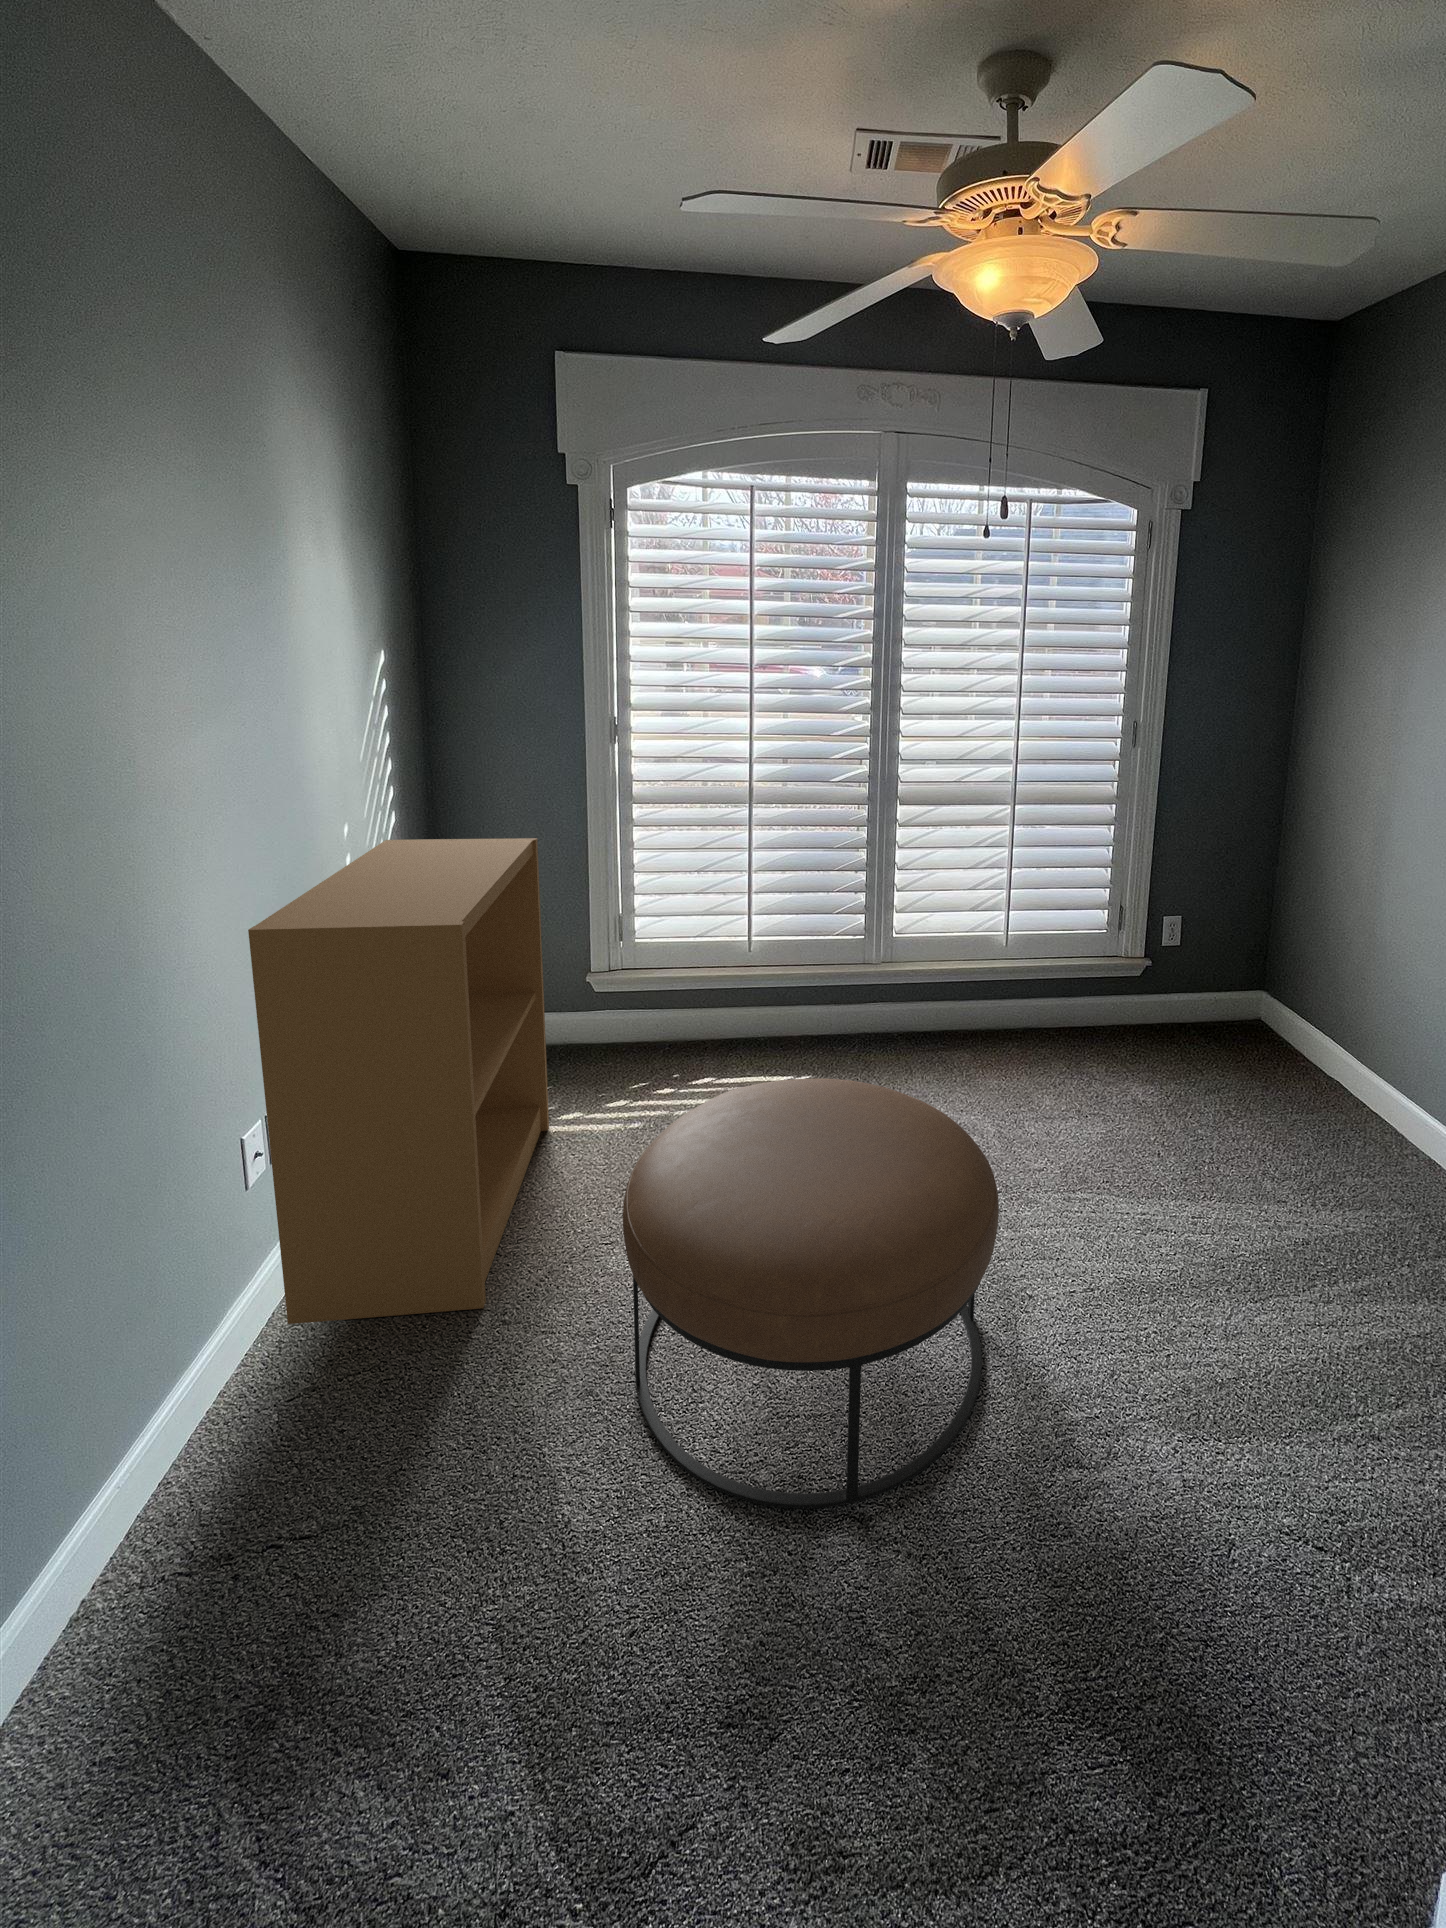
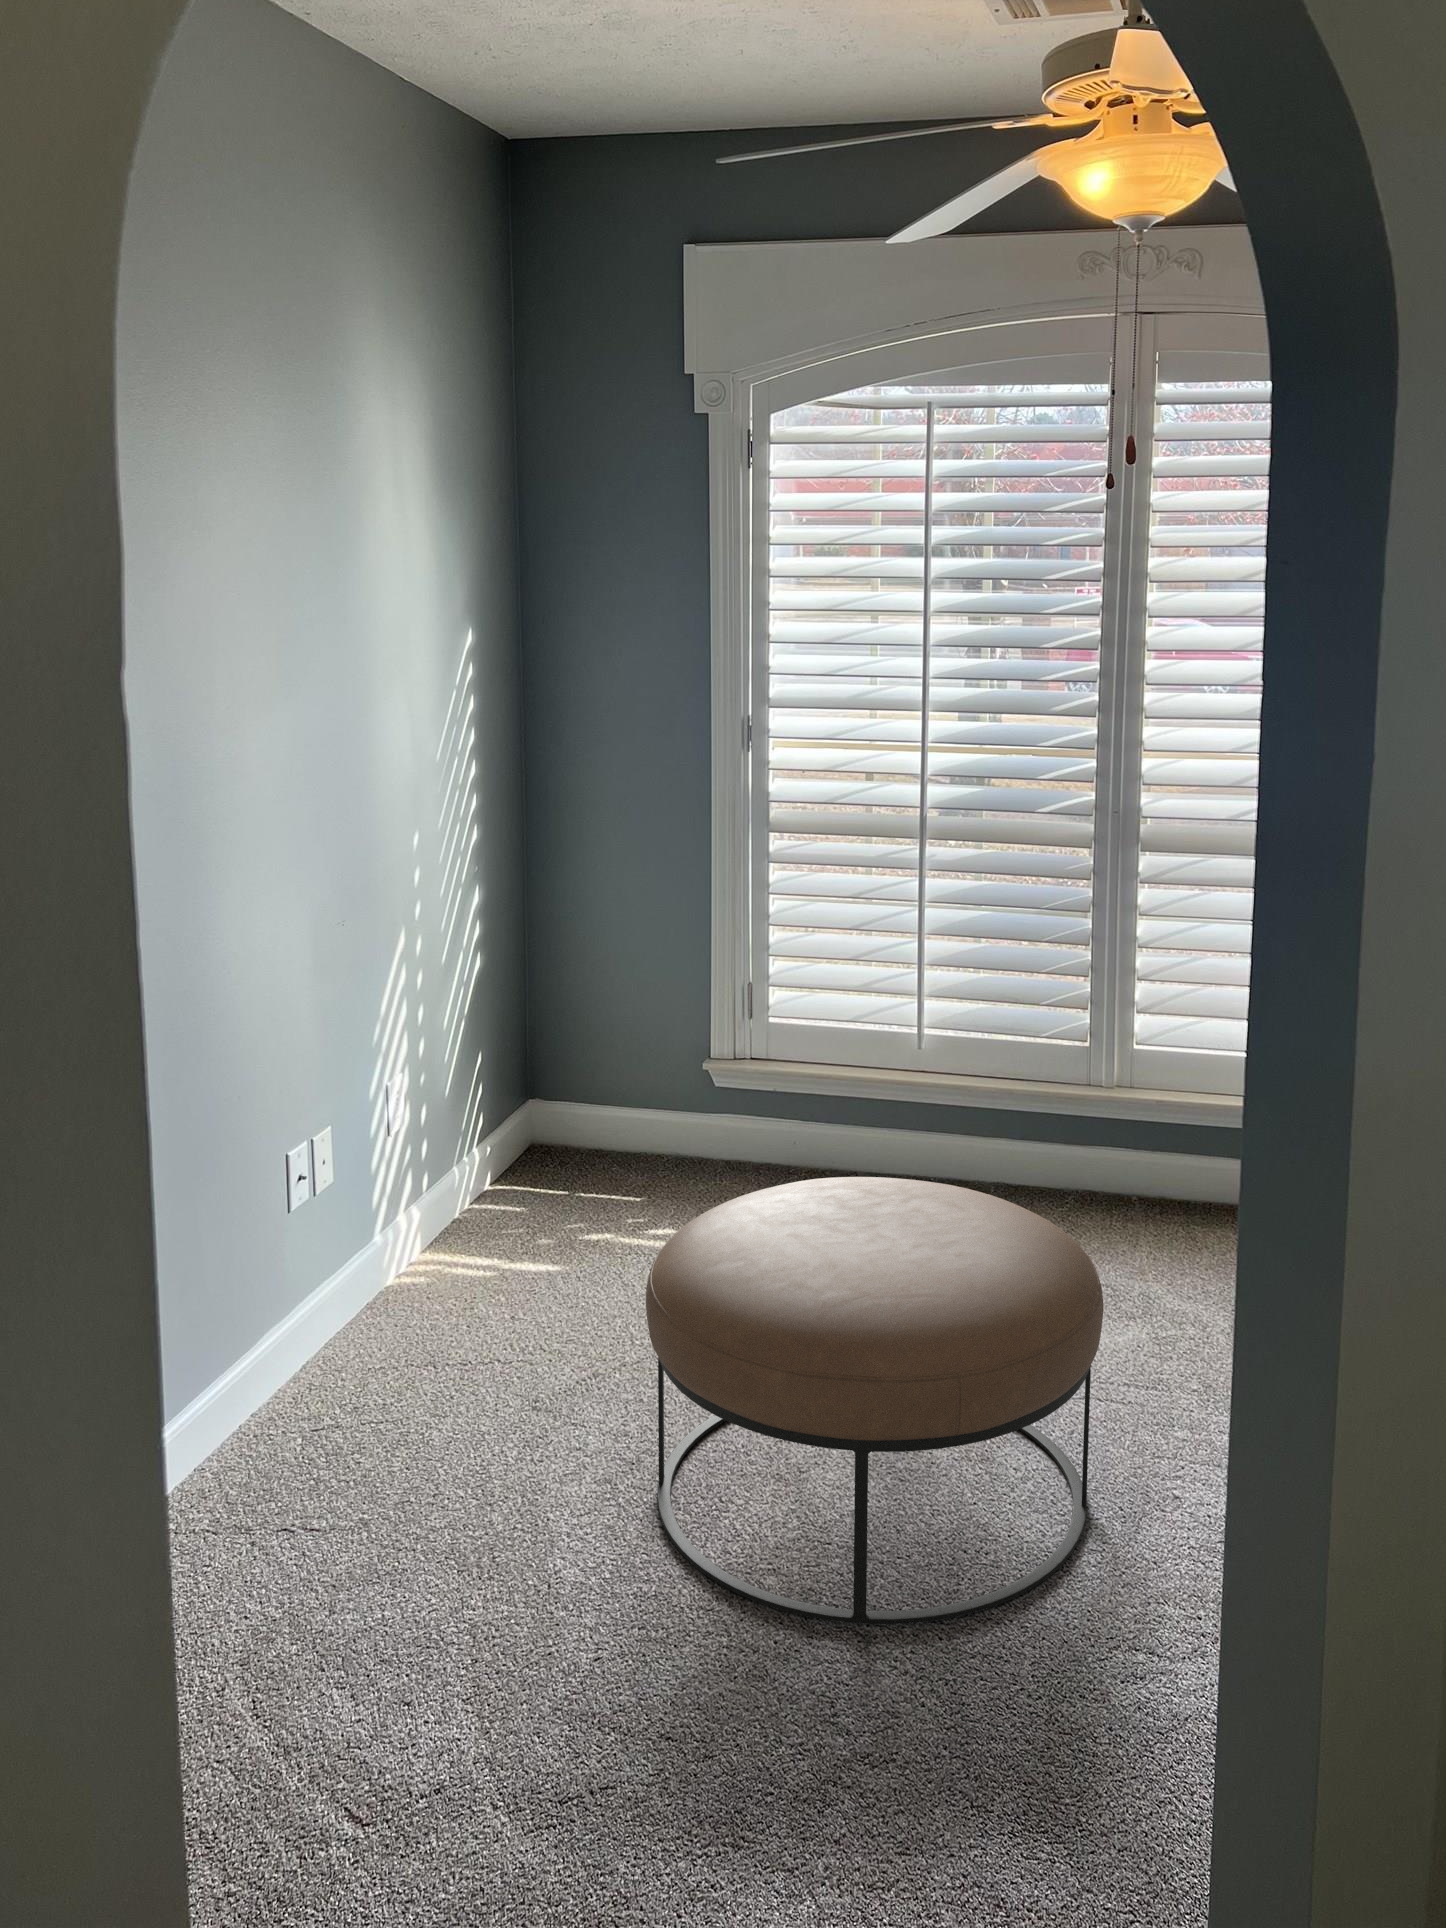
bookshelf: present [248,838,549,1324] -> none [305,854,631,1393]

